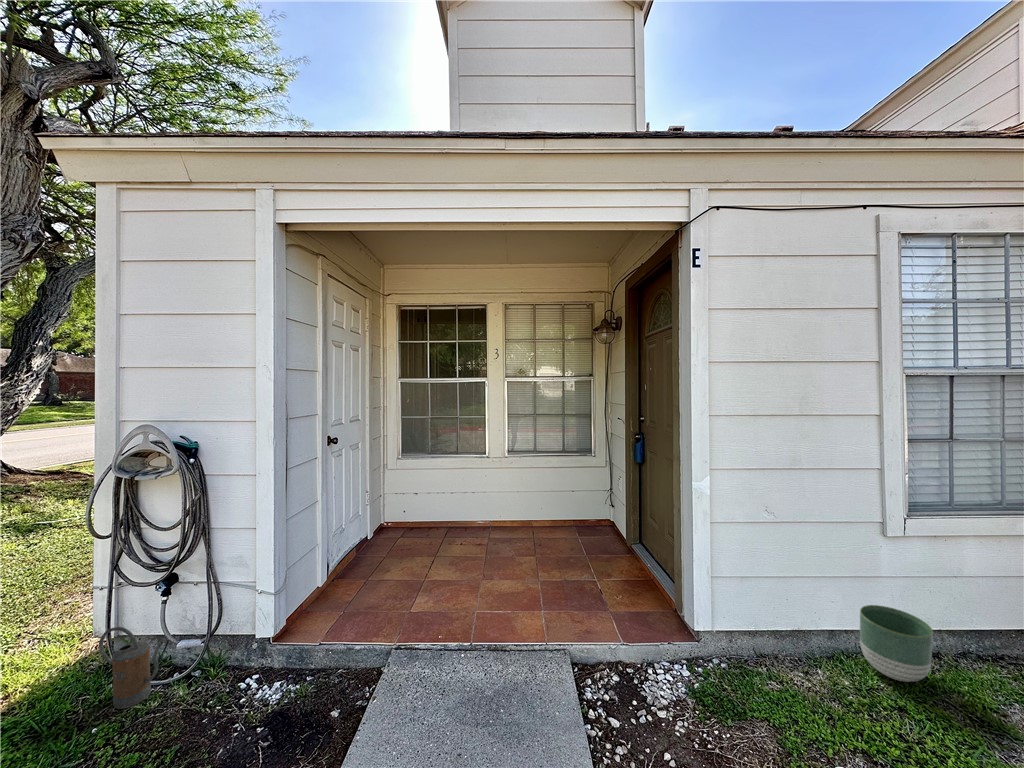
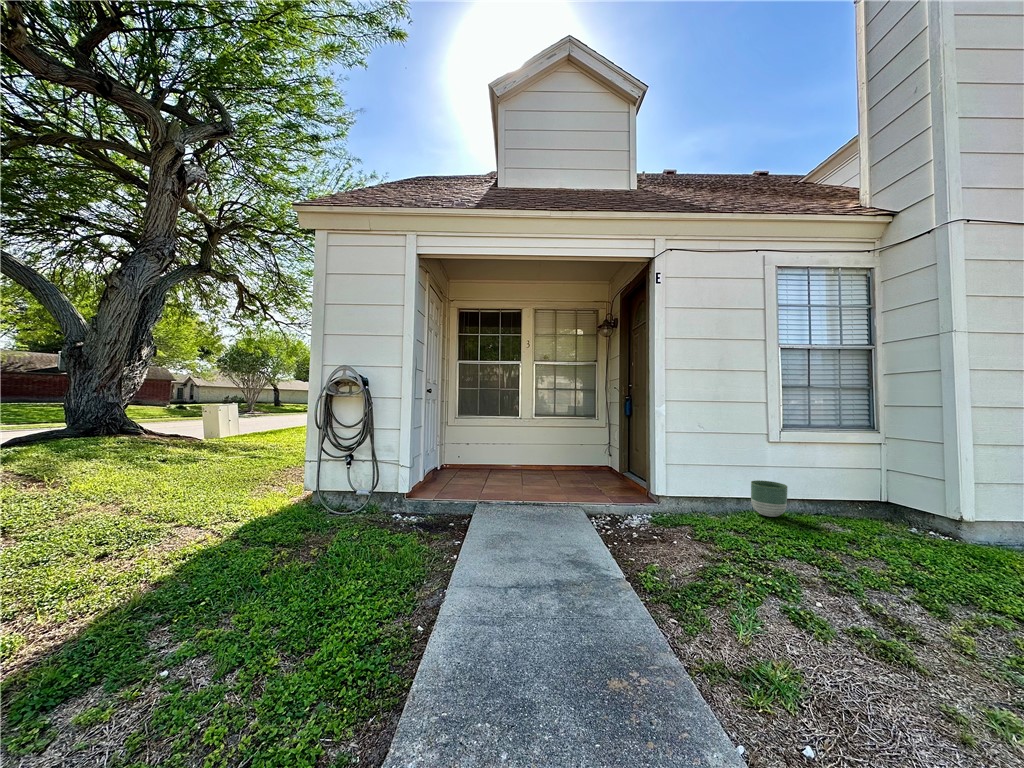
watering can: present [99,627,164,709] -> none [319,476,355,520]

